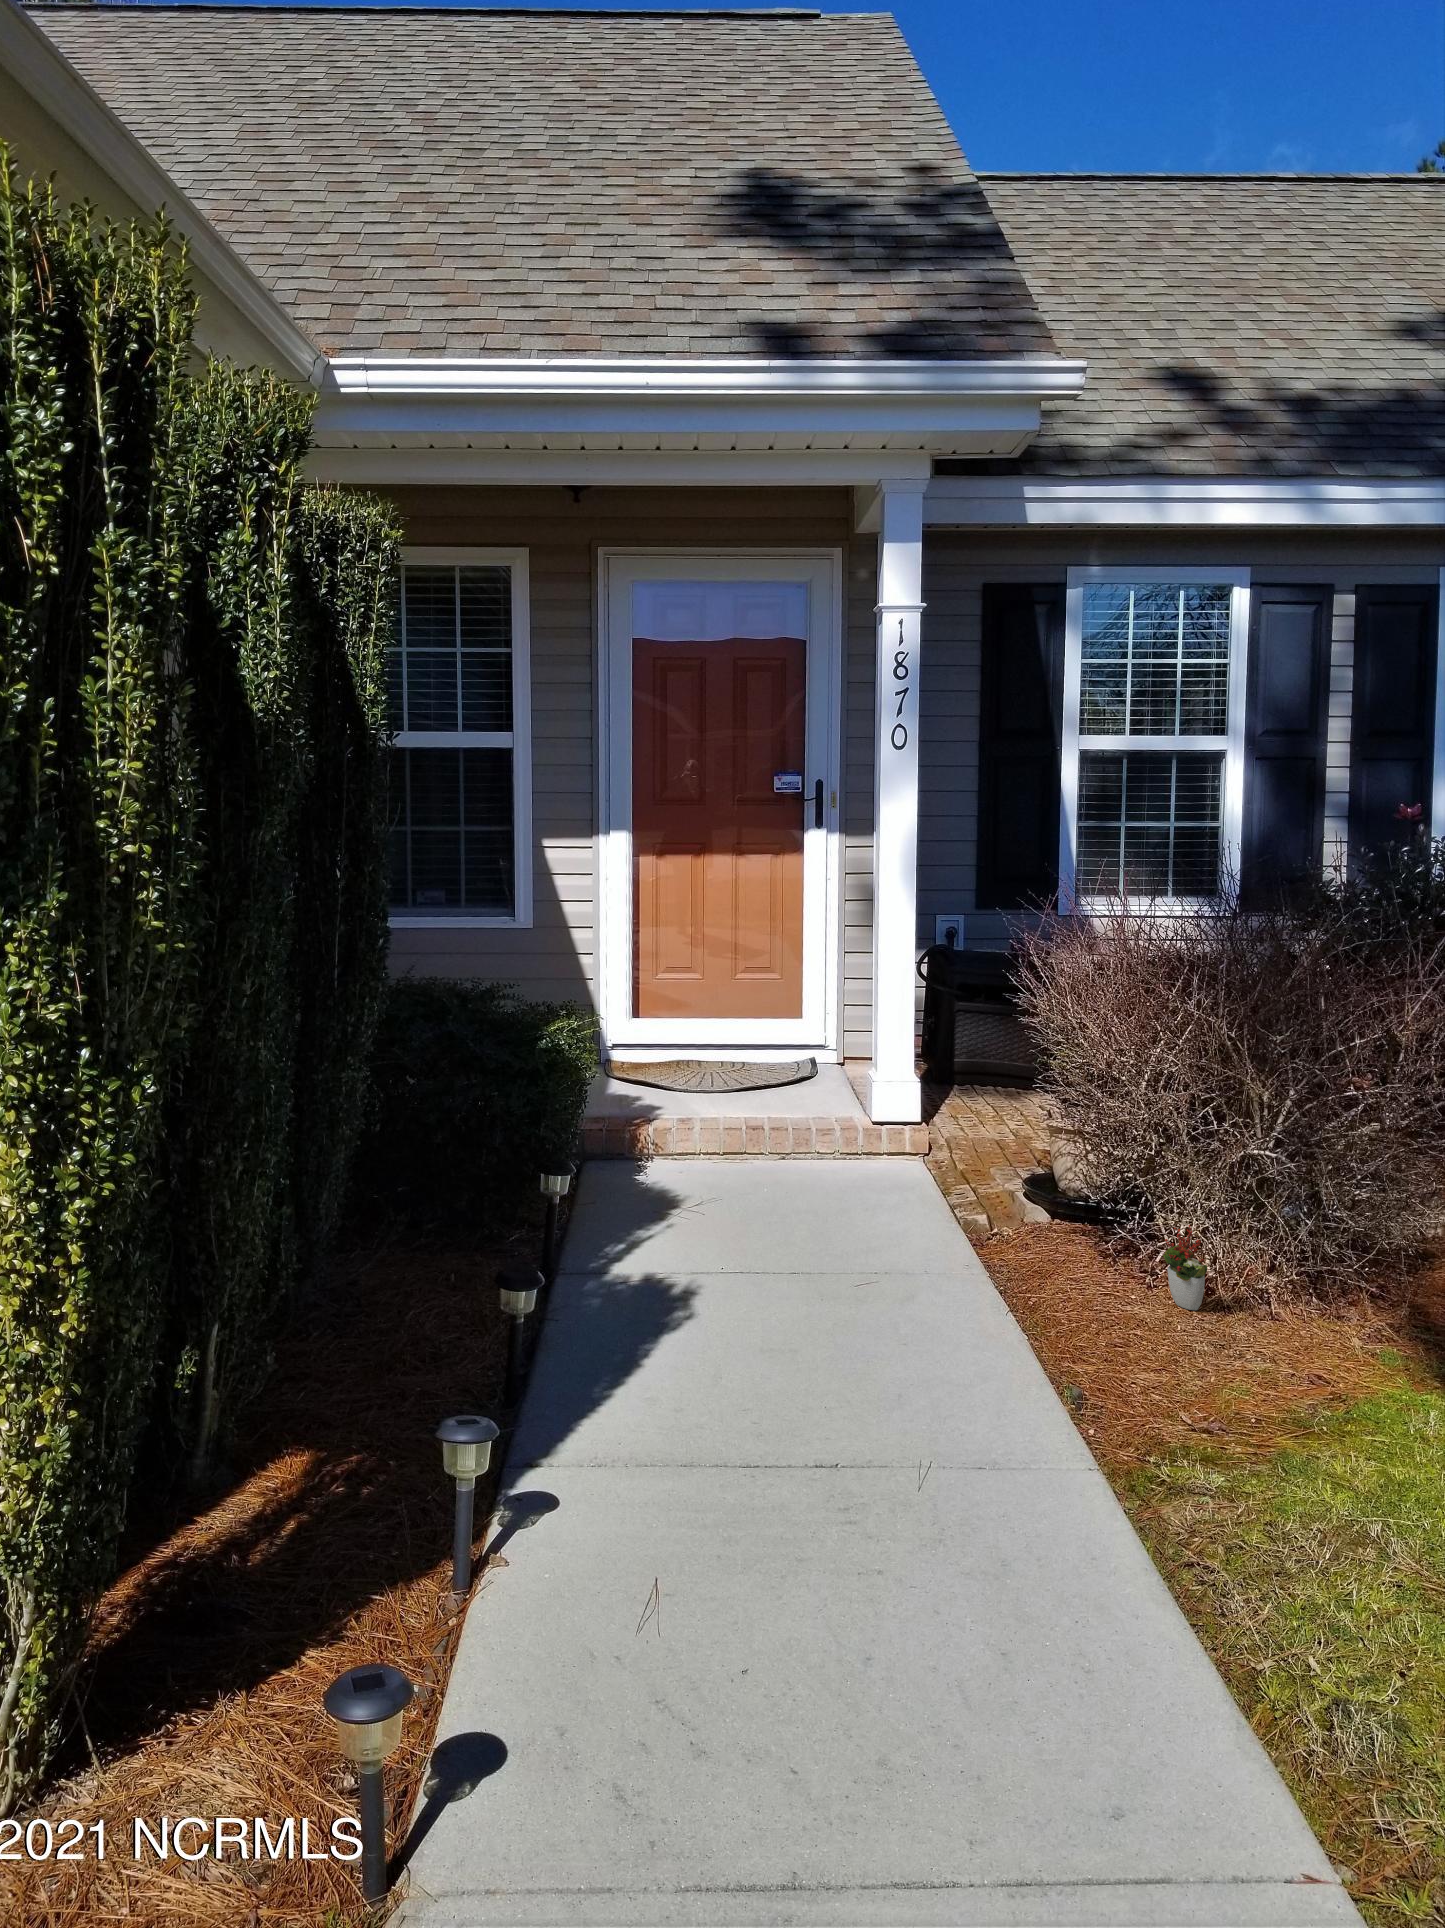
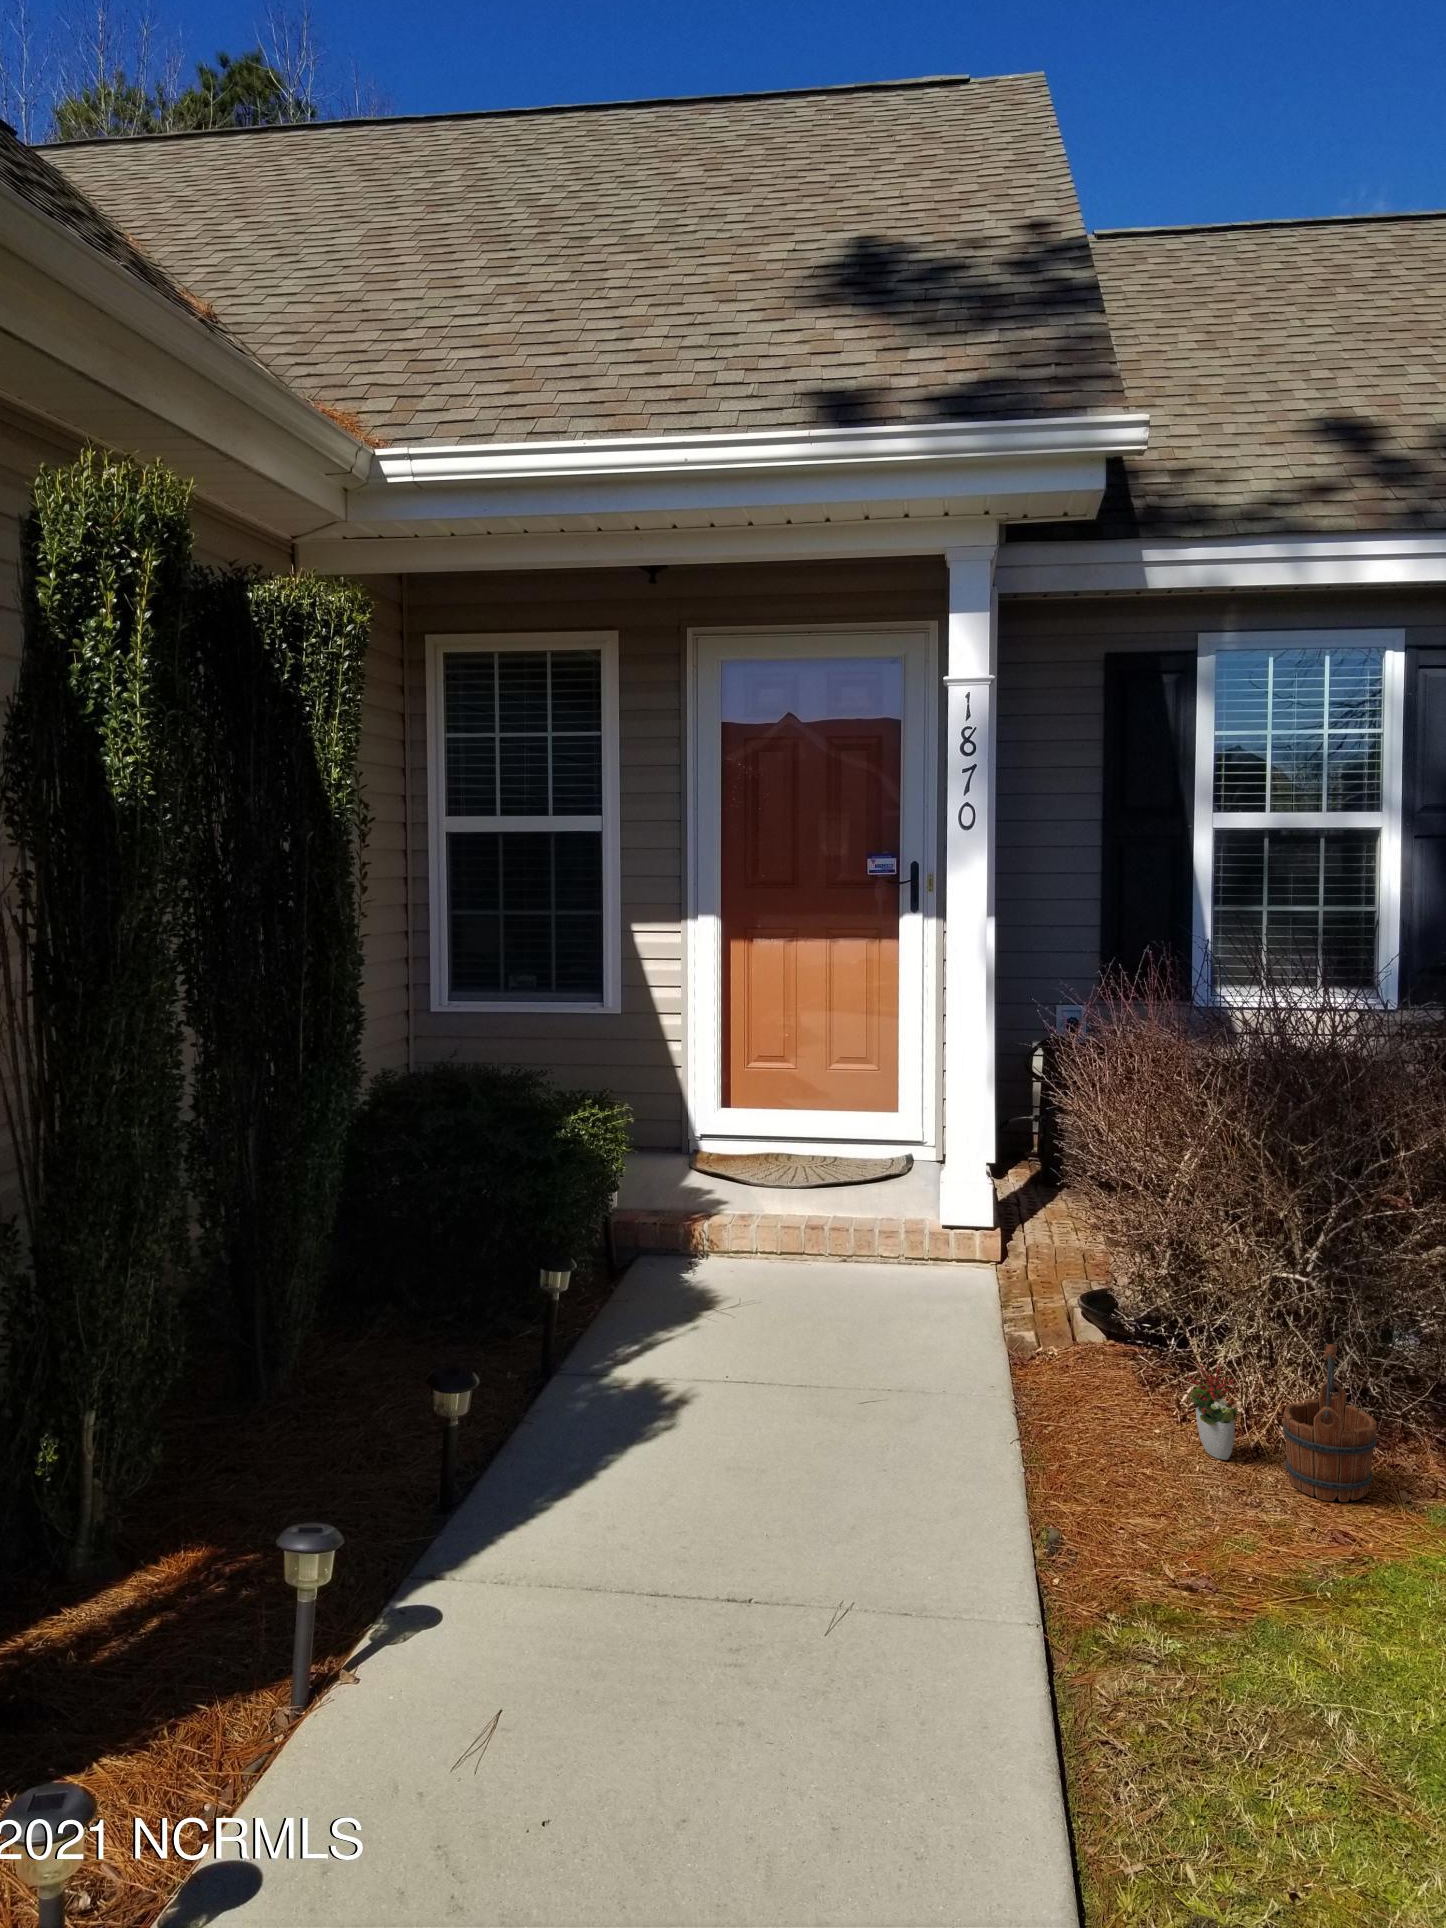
wooden bucket: none [1250,1204,1331,1338] -> present [1283,1344,1377,1502]

